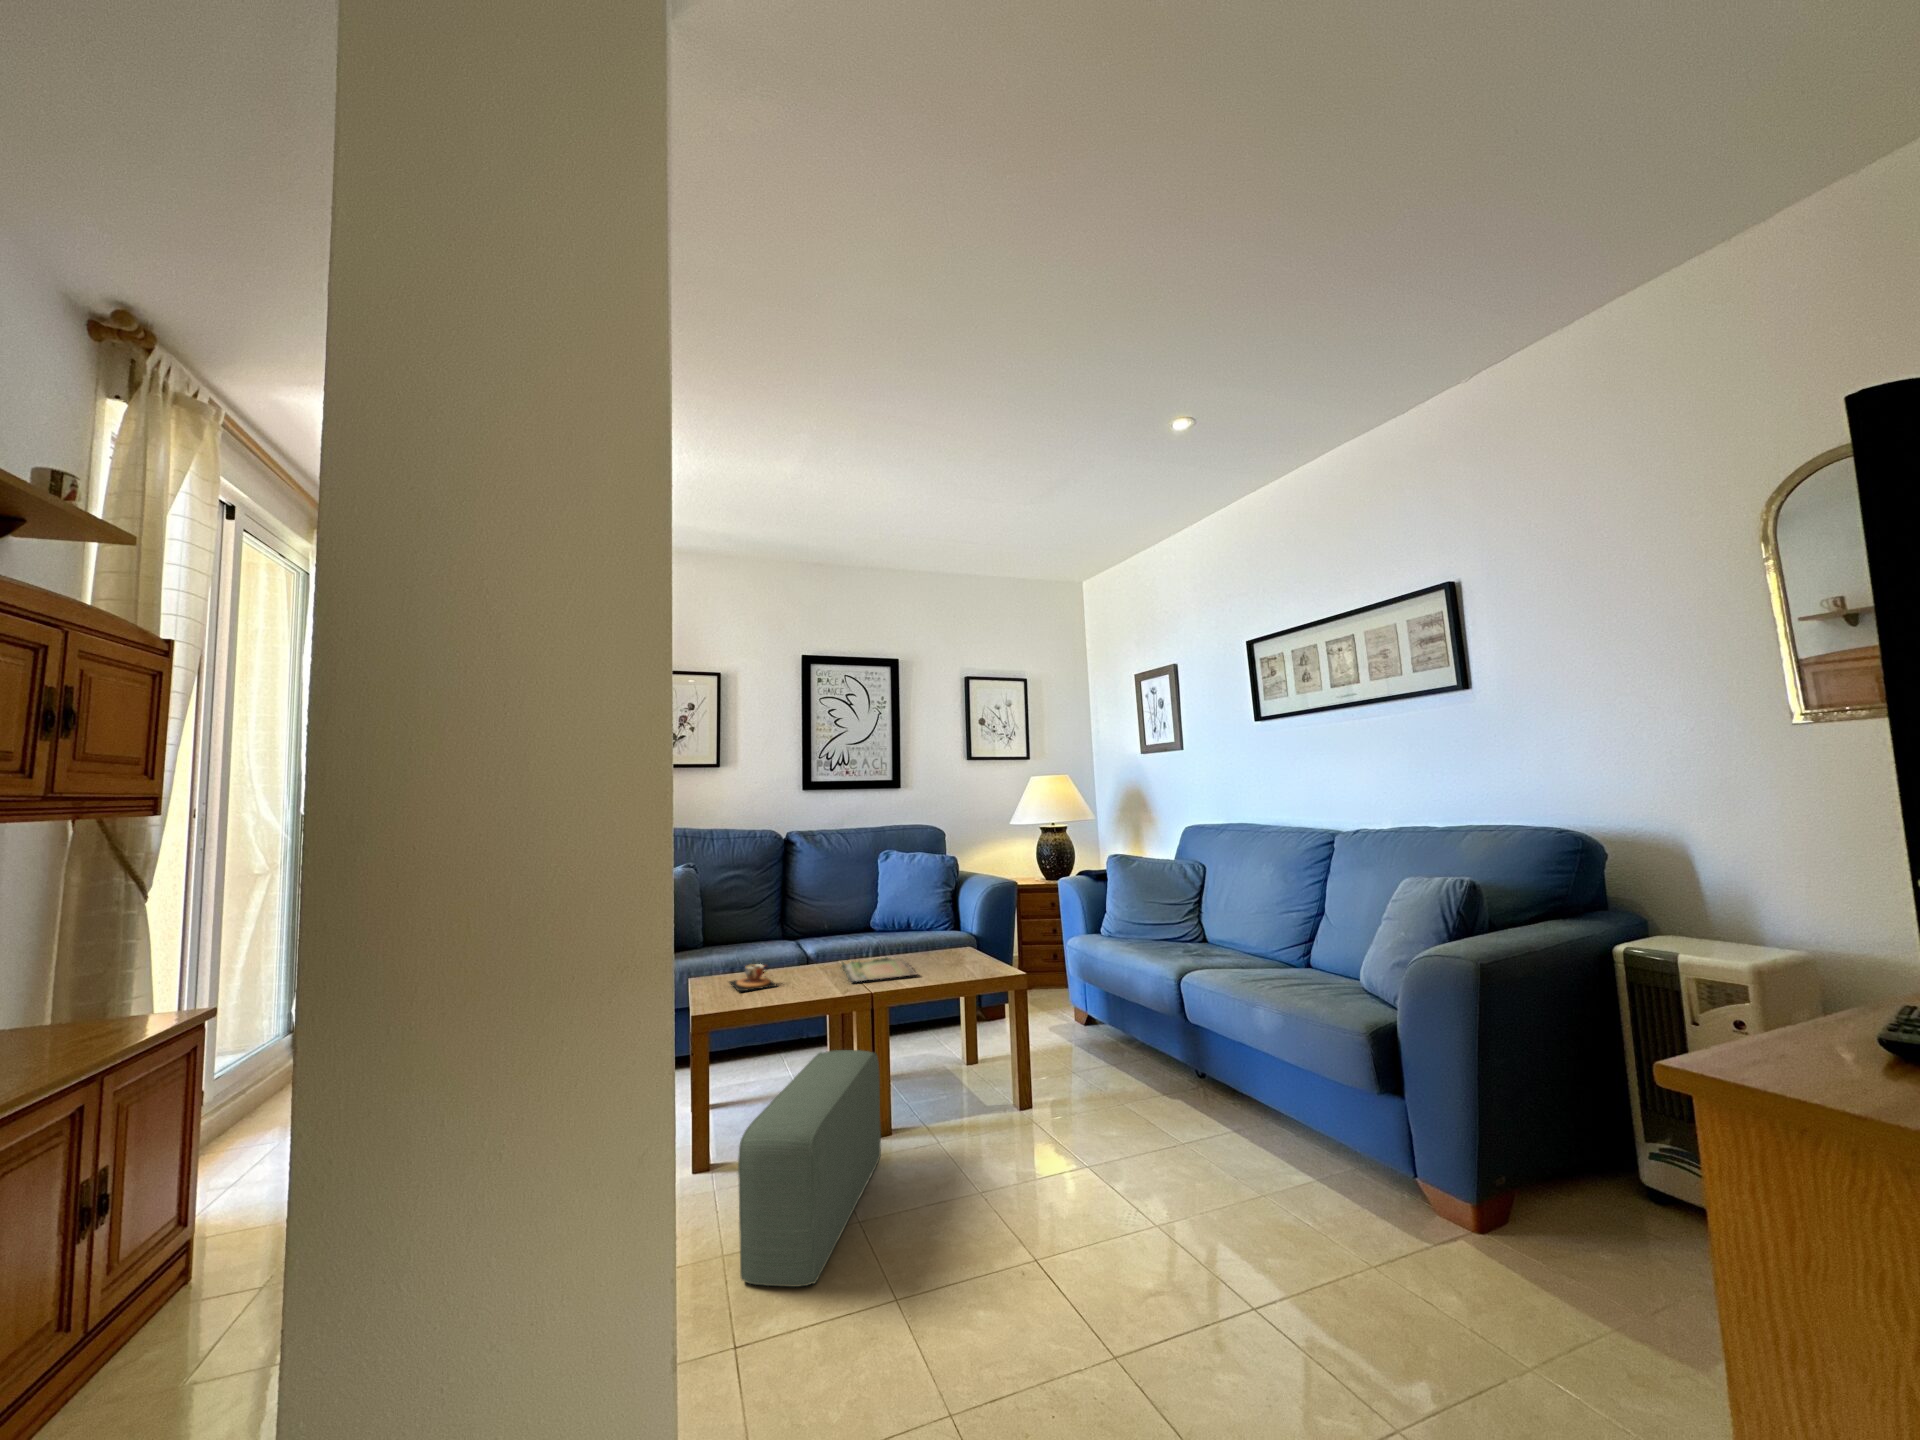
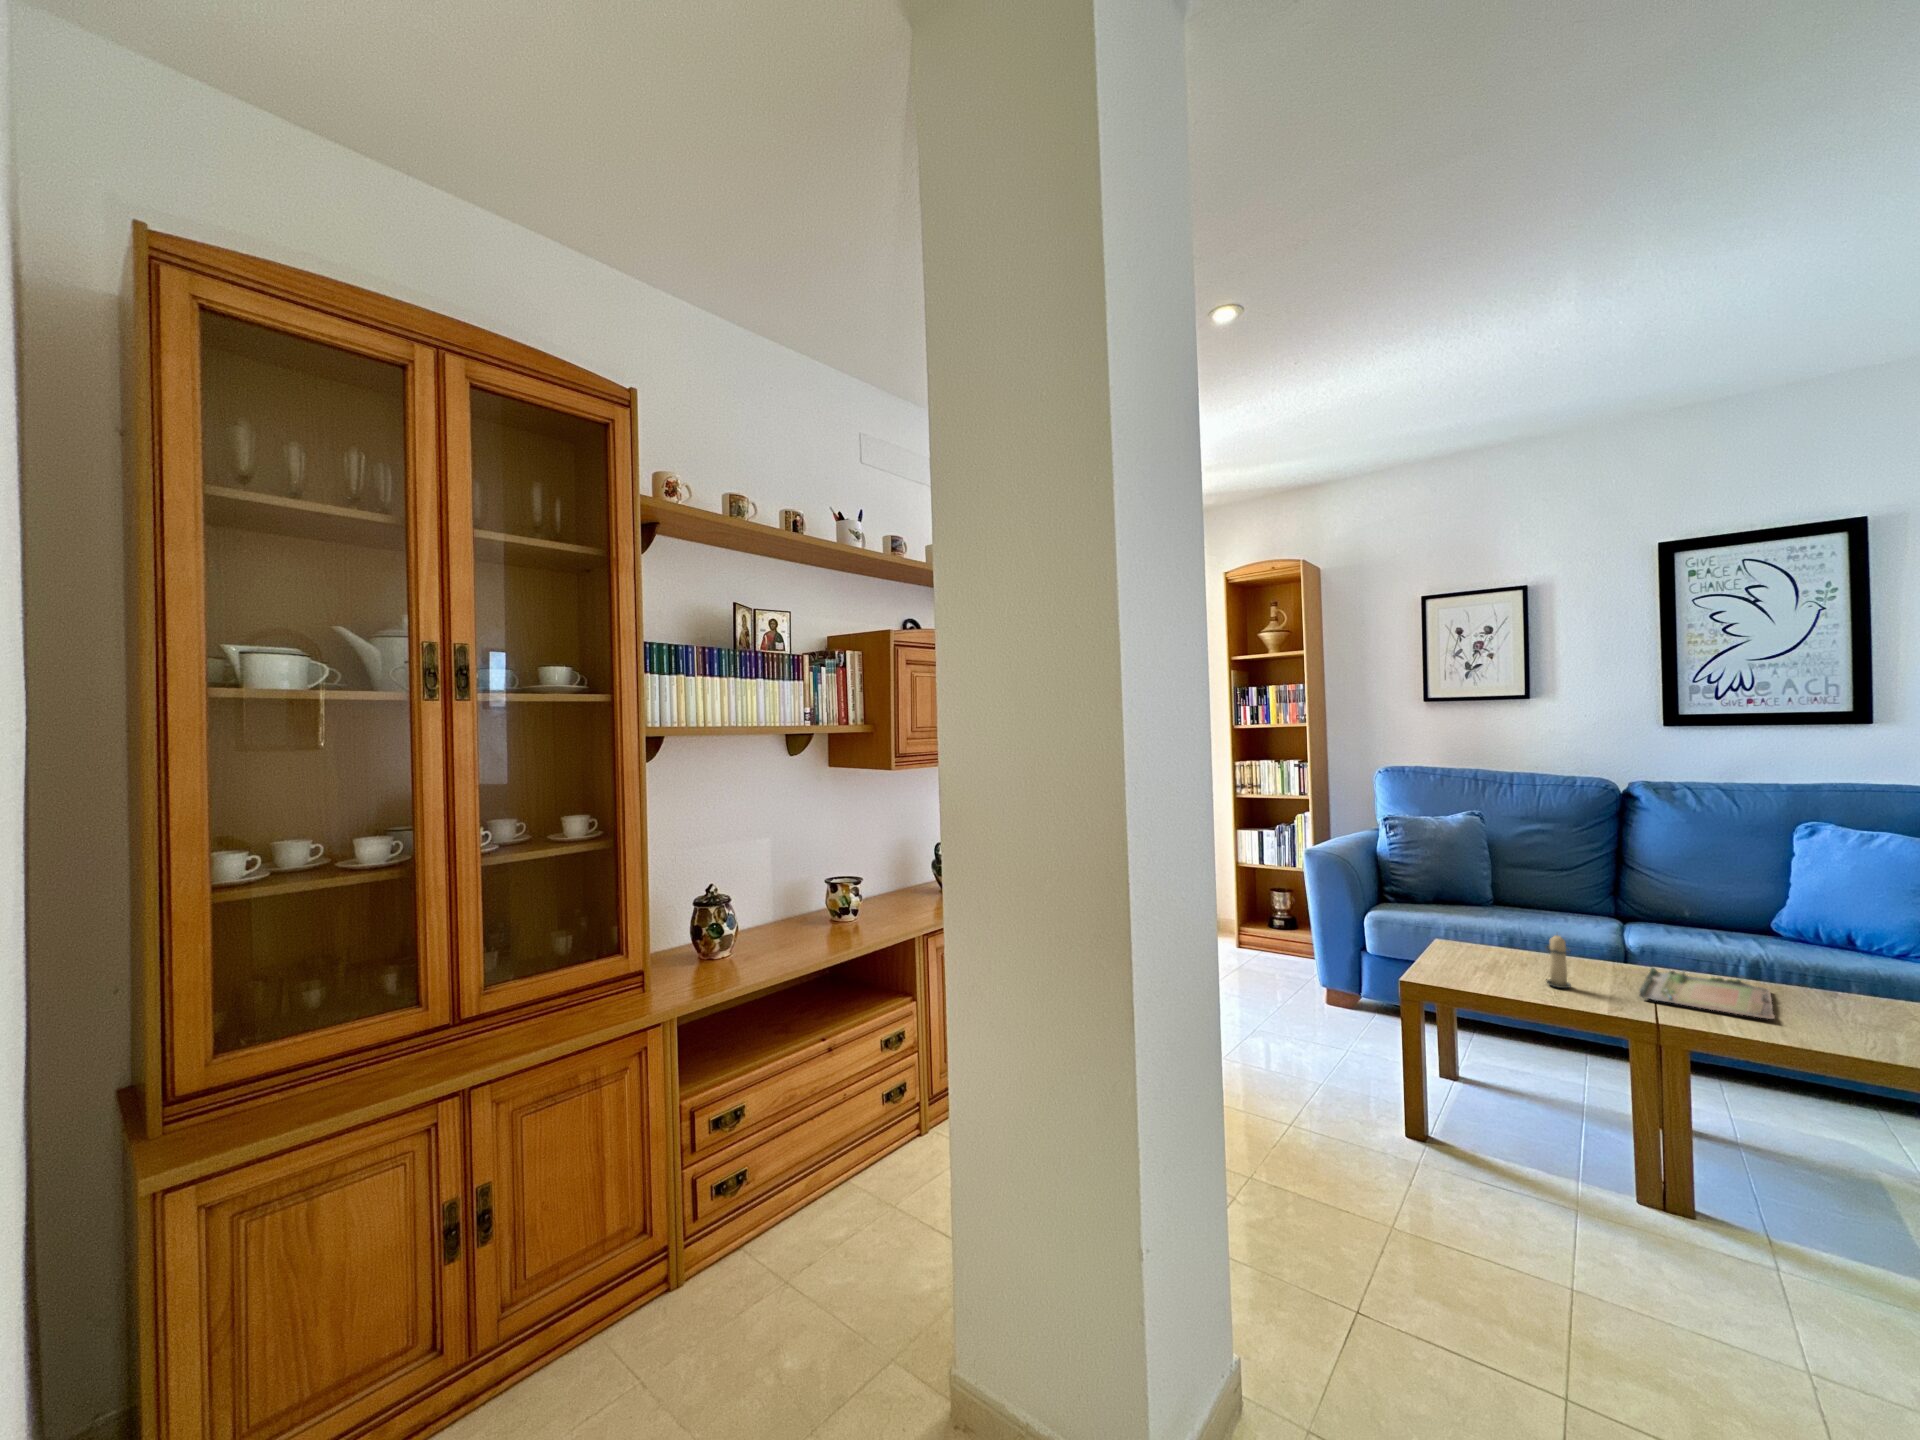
candle: none [788,944,810,991] -> present [1545,935,1571,988]
teacup: present [729,964,777,991] -> none [1473,939,1535,974]
pouf: present [738,1050,881,1287] -> none [1390,1070,1658,1315]

